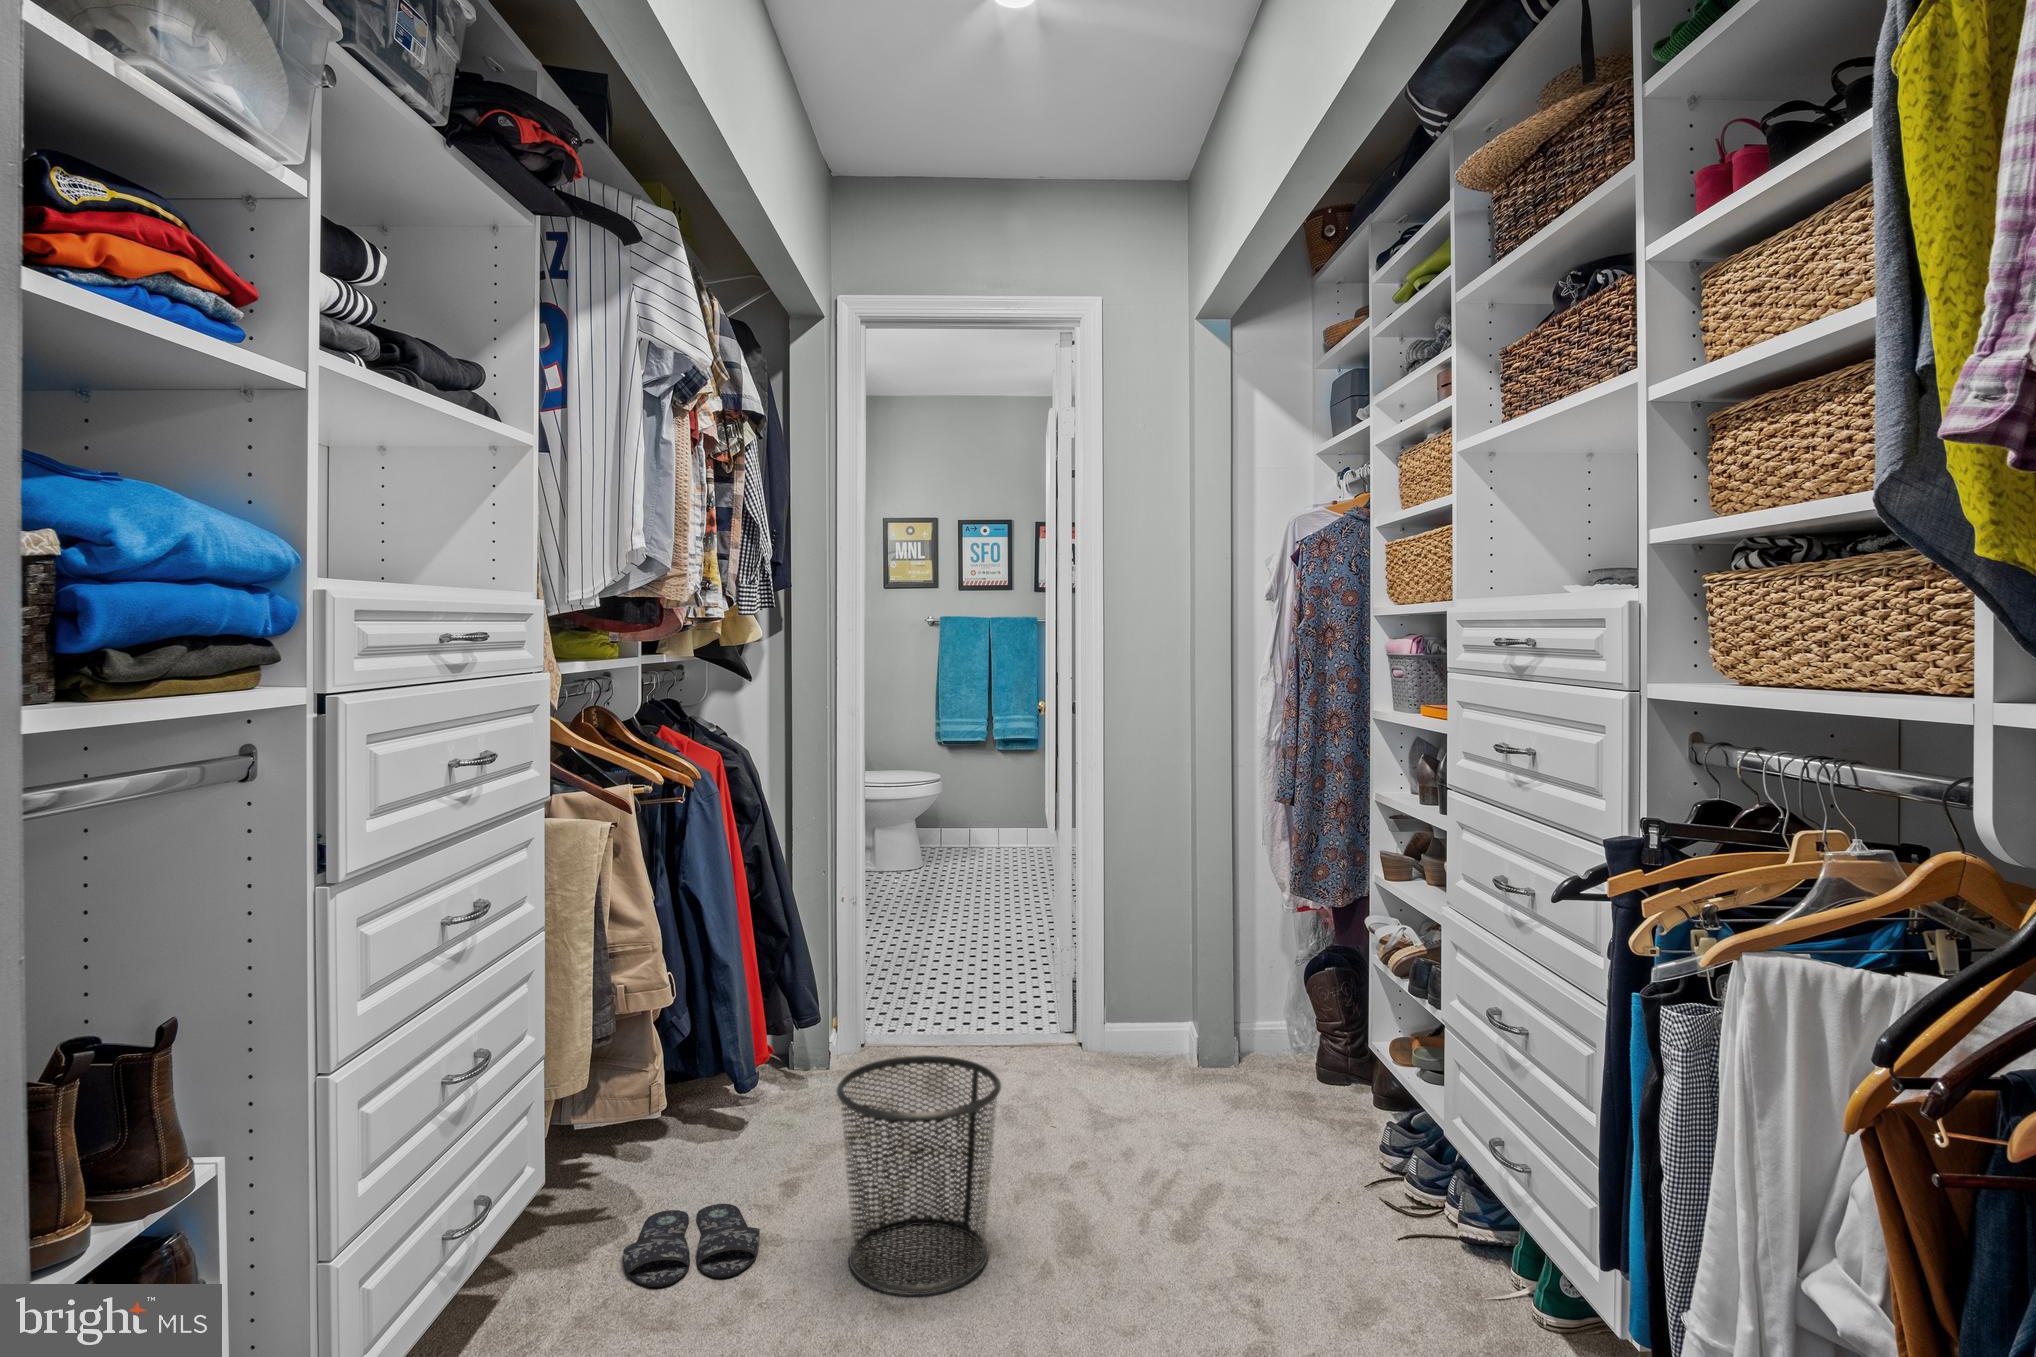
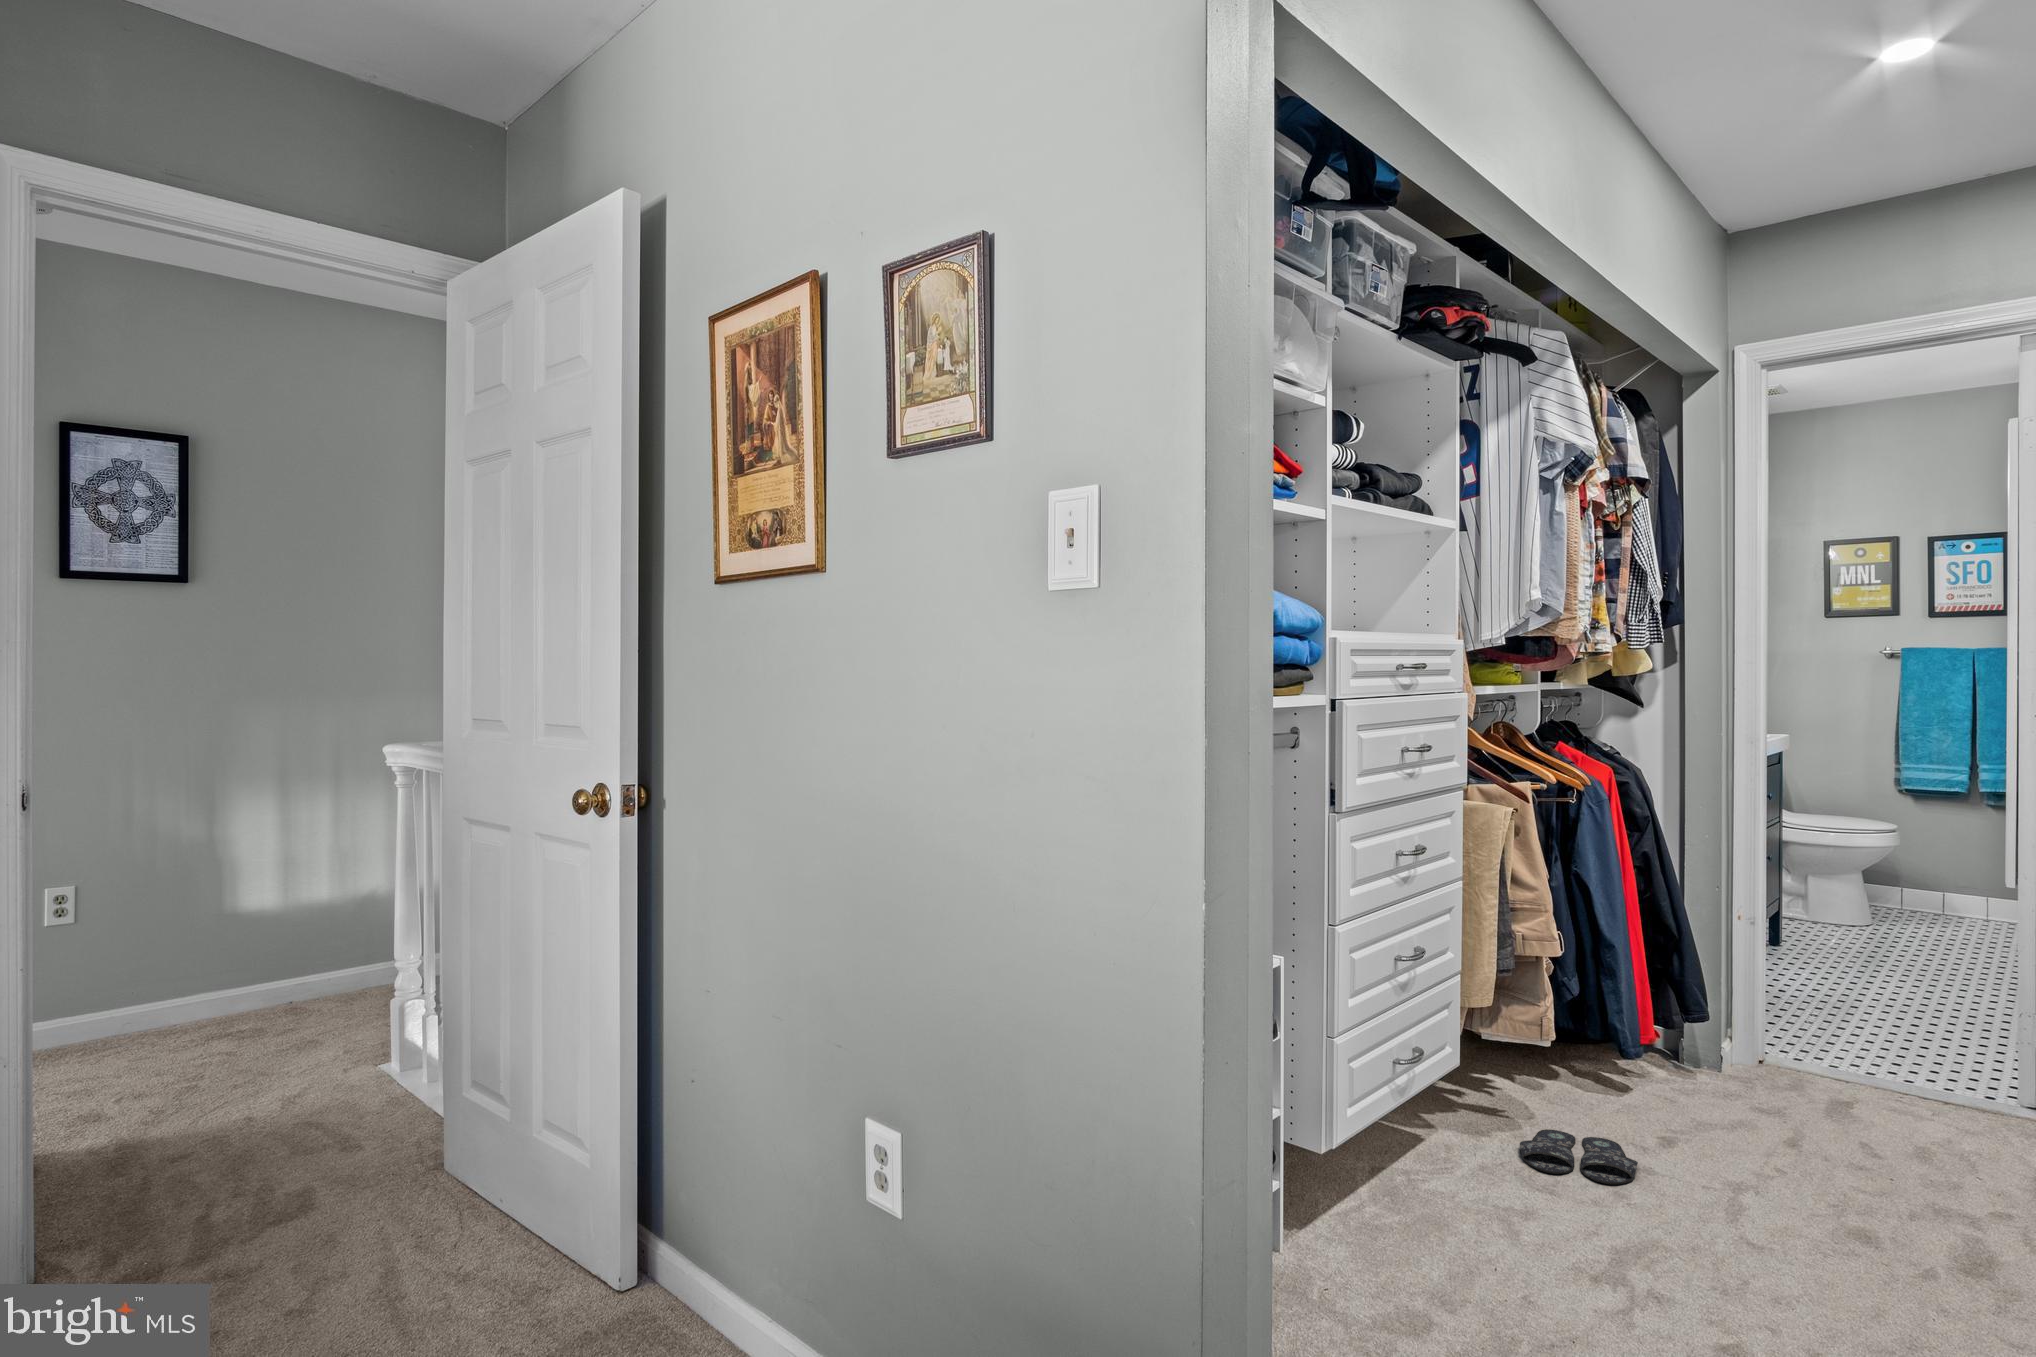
waste bin: present [837,1055,1001,1293] -> none [1709,1043,1889,1254]

